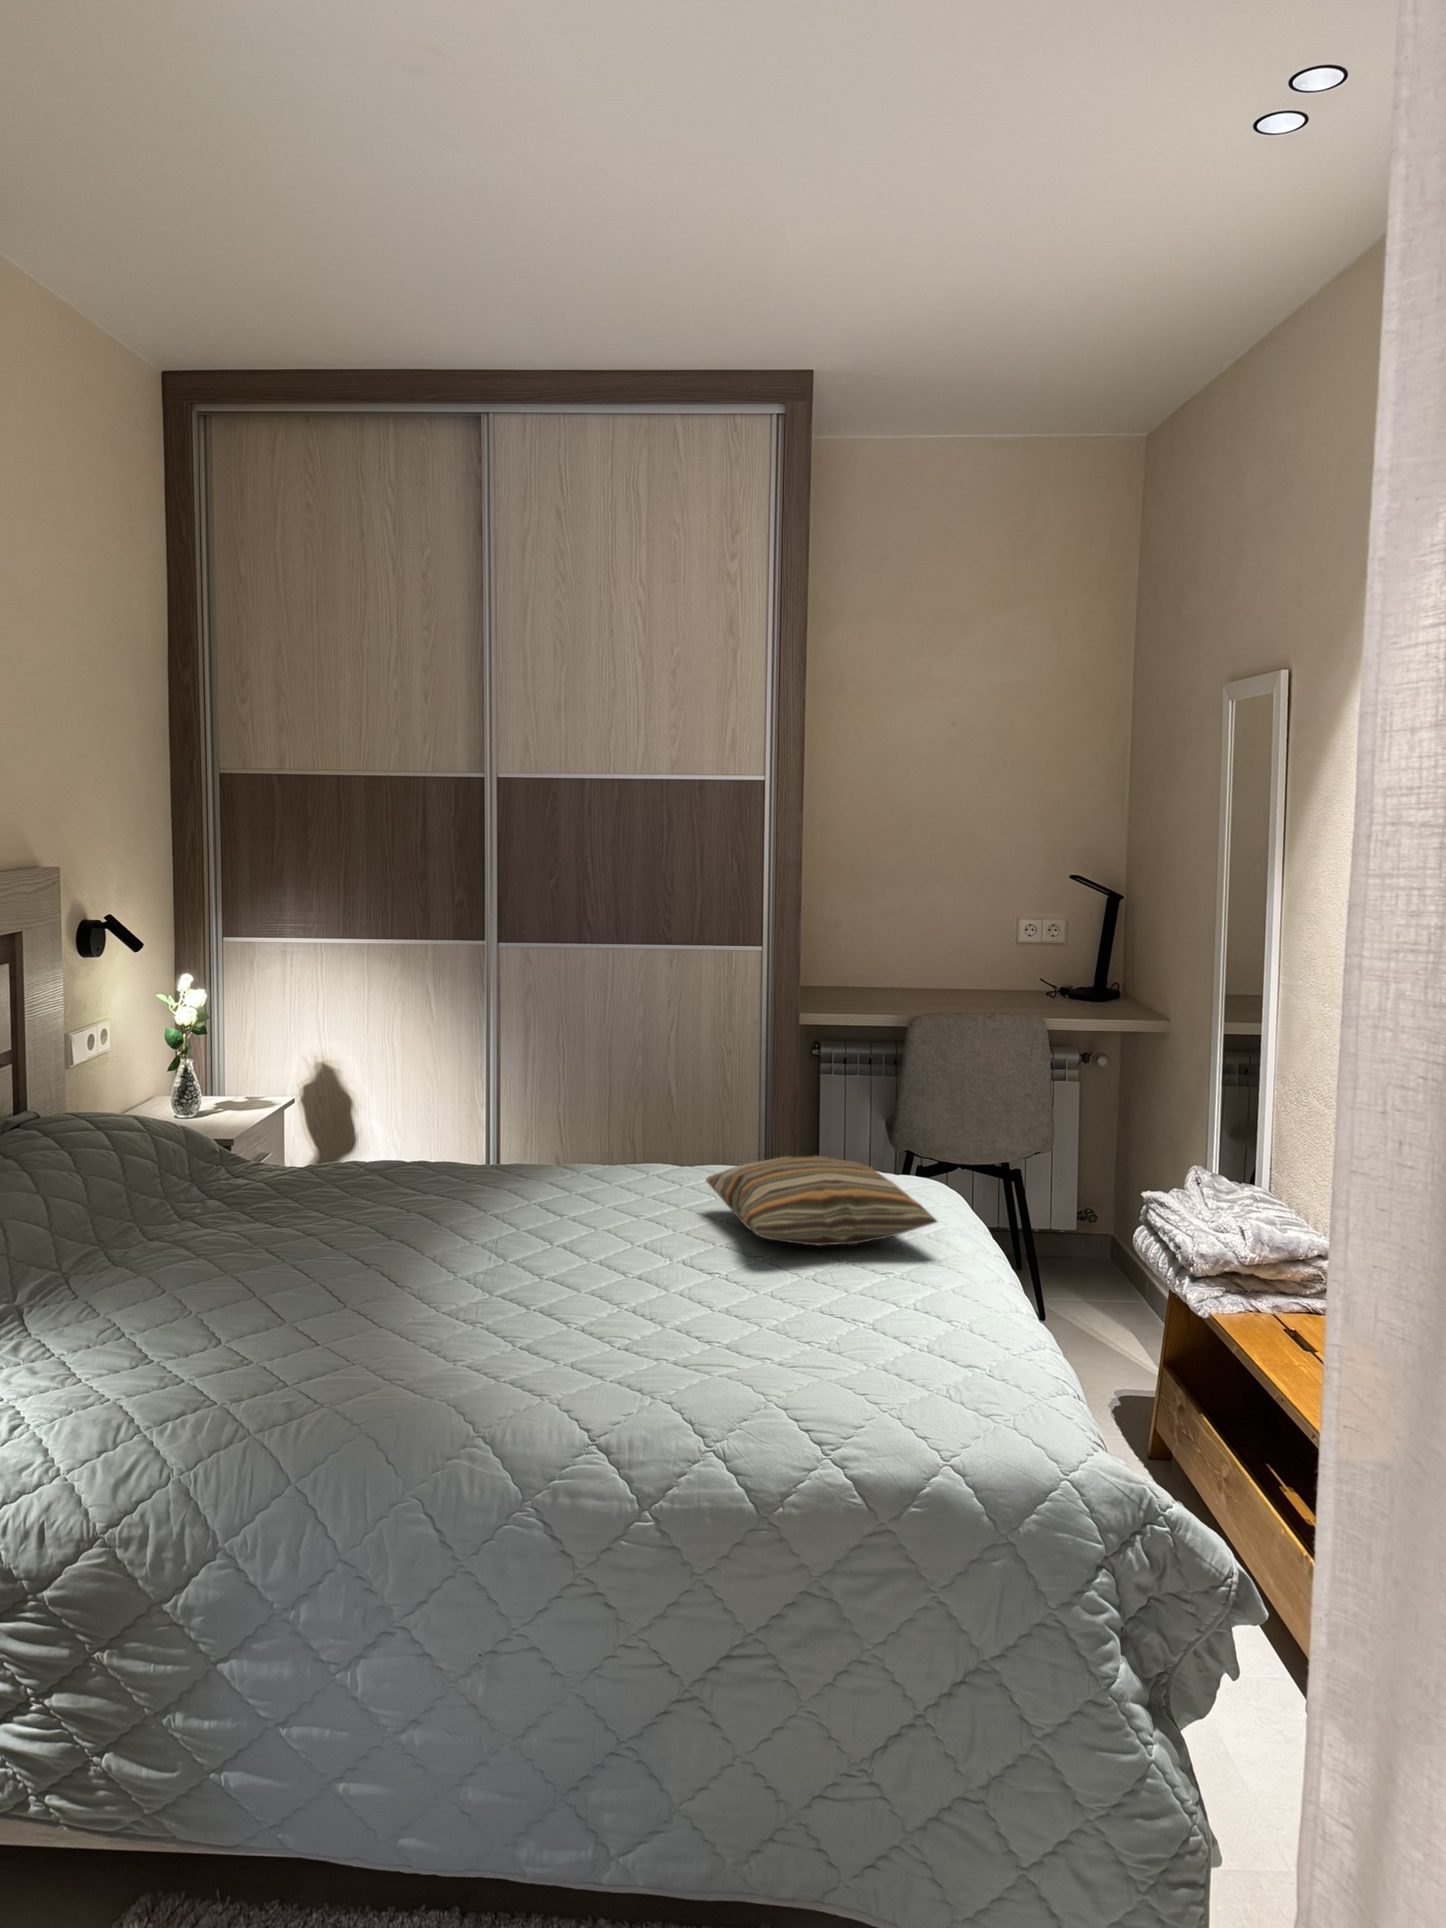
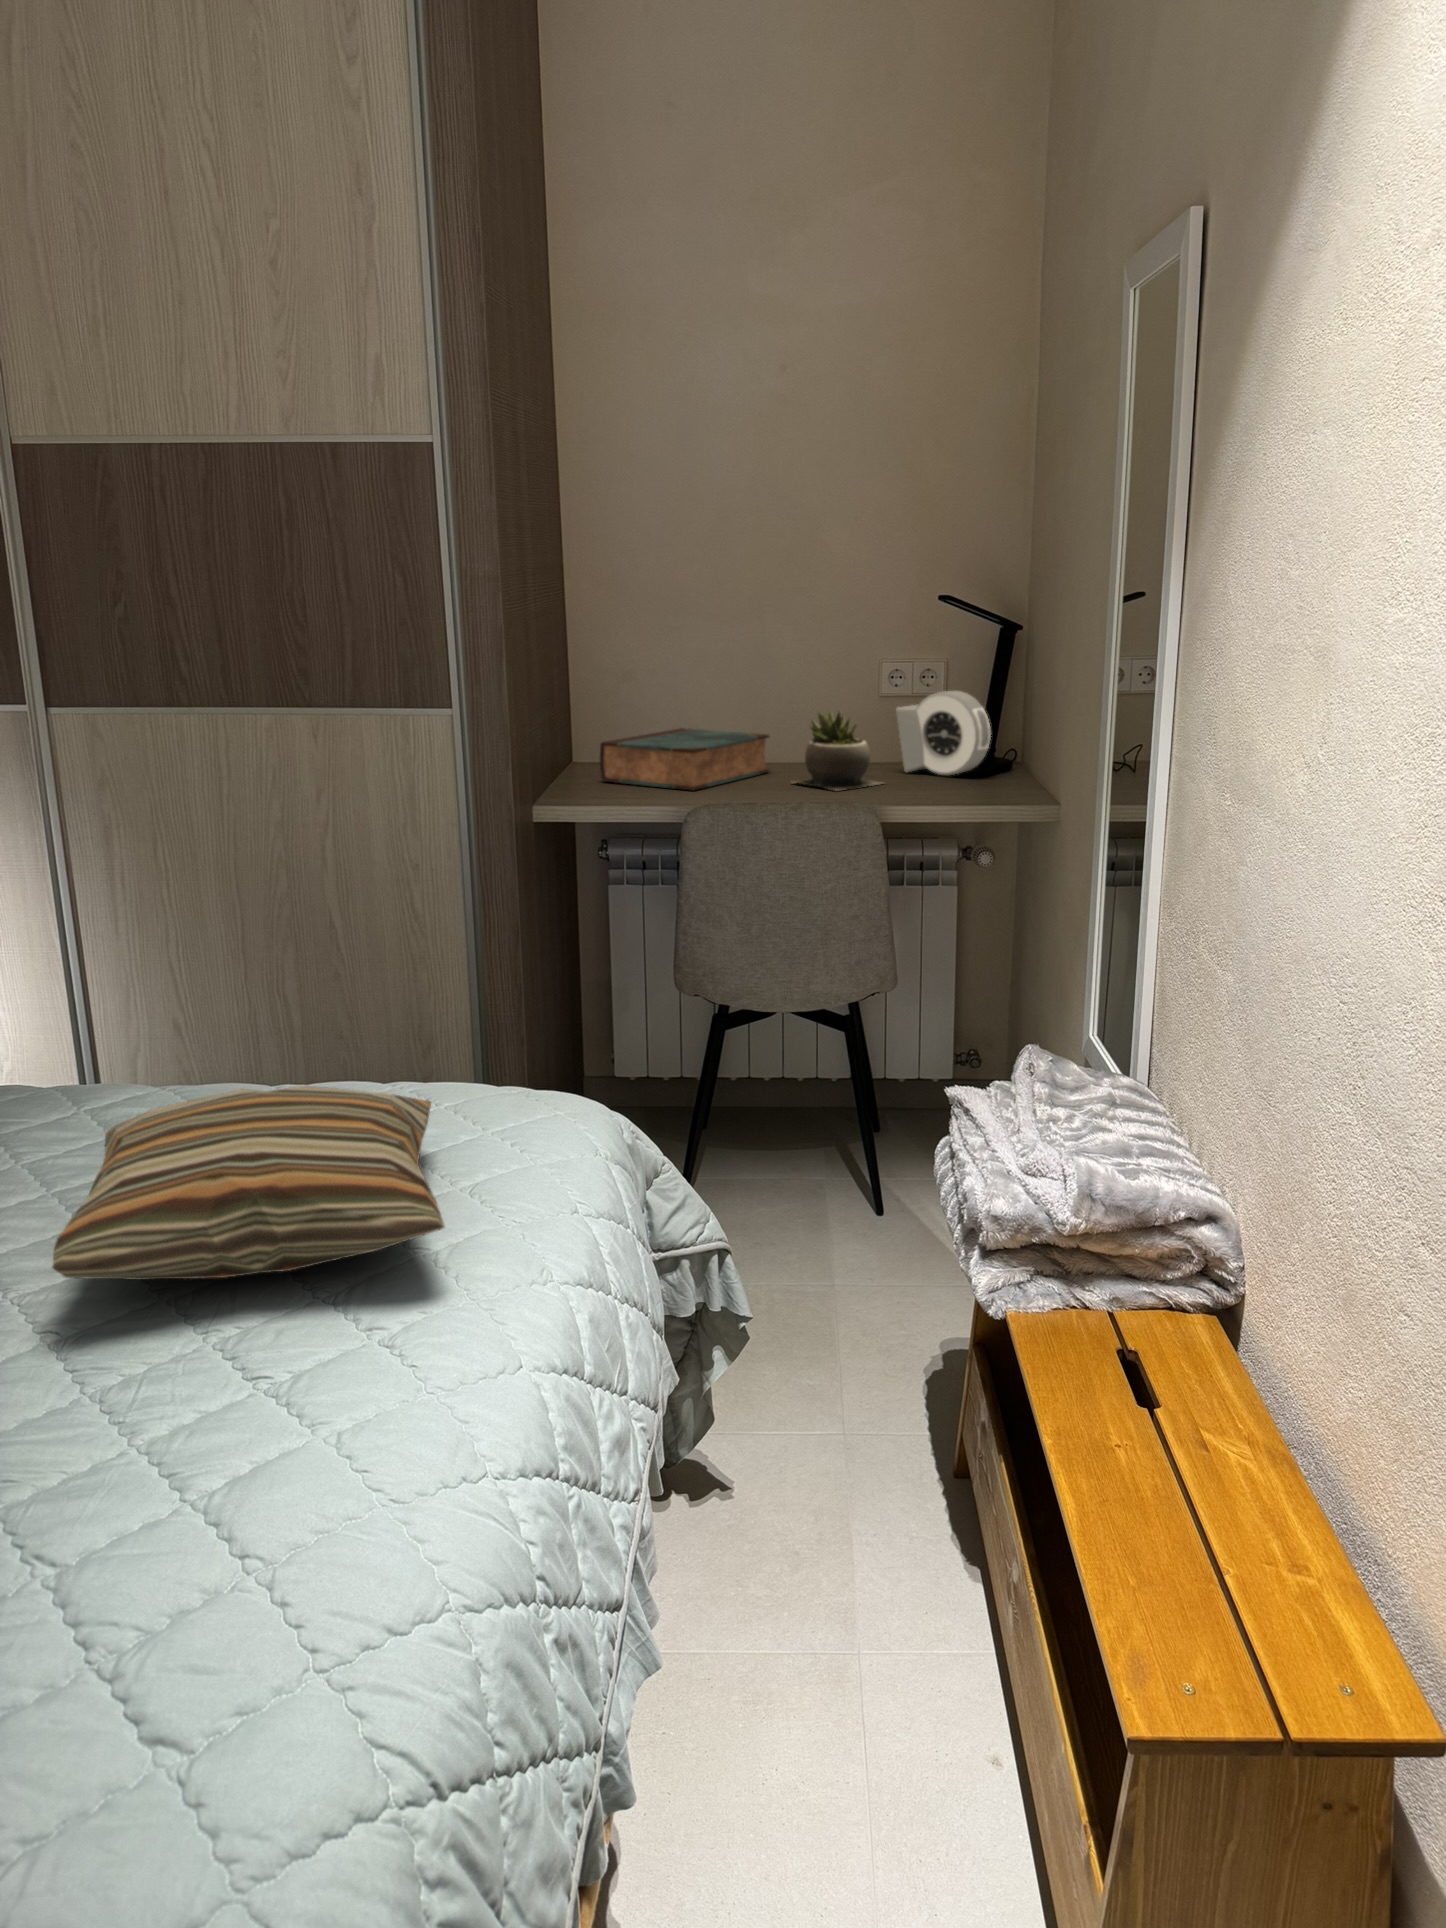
alarm clock: none [1044,943,1113,1001] -> present [896,691,991,775]
succulent plant: none [975,953,1043,1009] -> present [796,709,881,790]
book: none [841,964,953,1007] -> present [600,728,769,790]

